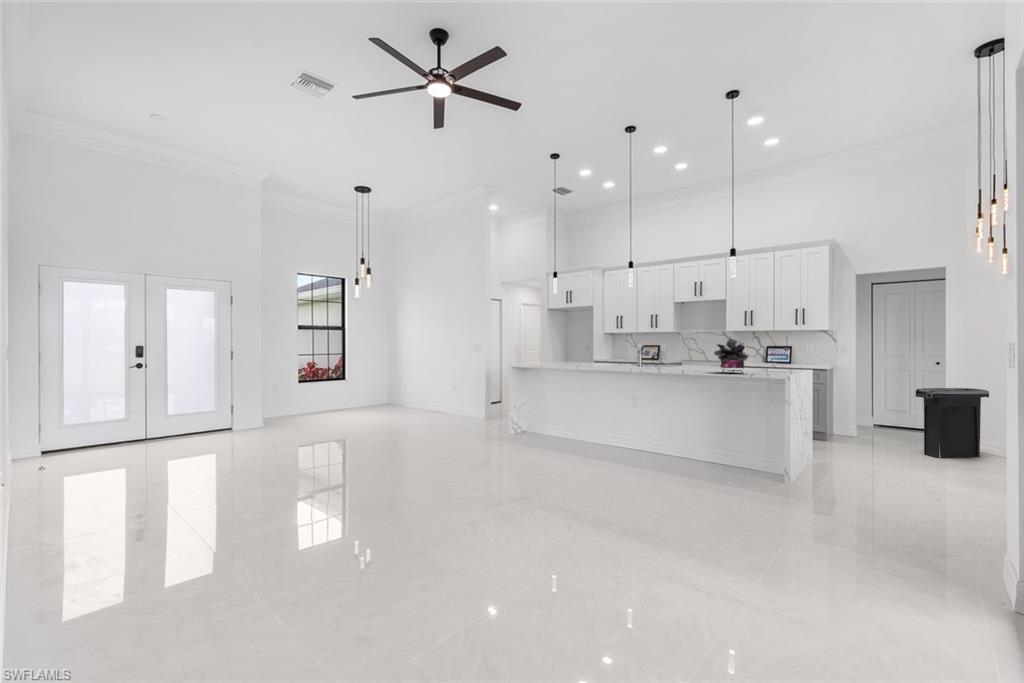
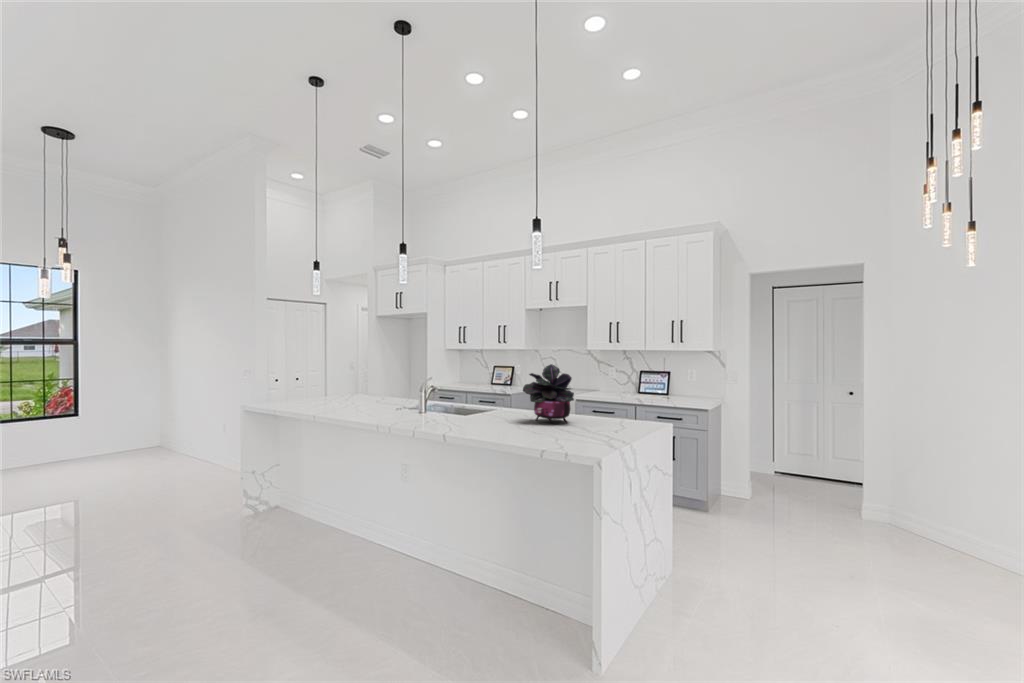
trash can: present [916,388,989,458] -> none [833,436,935,548]

